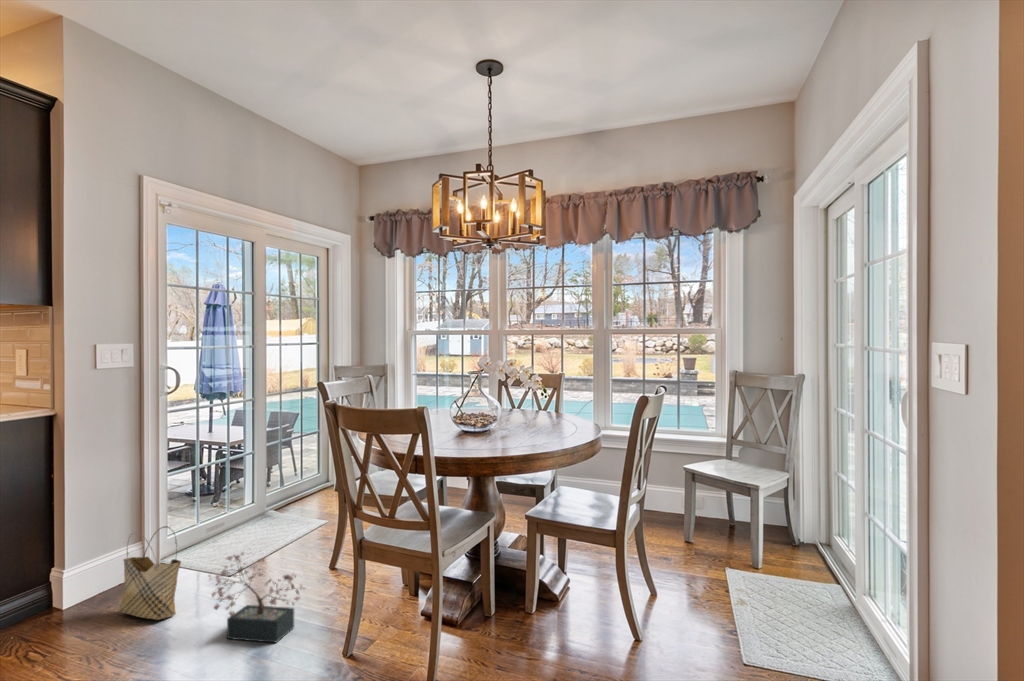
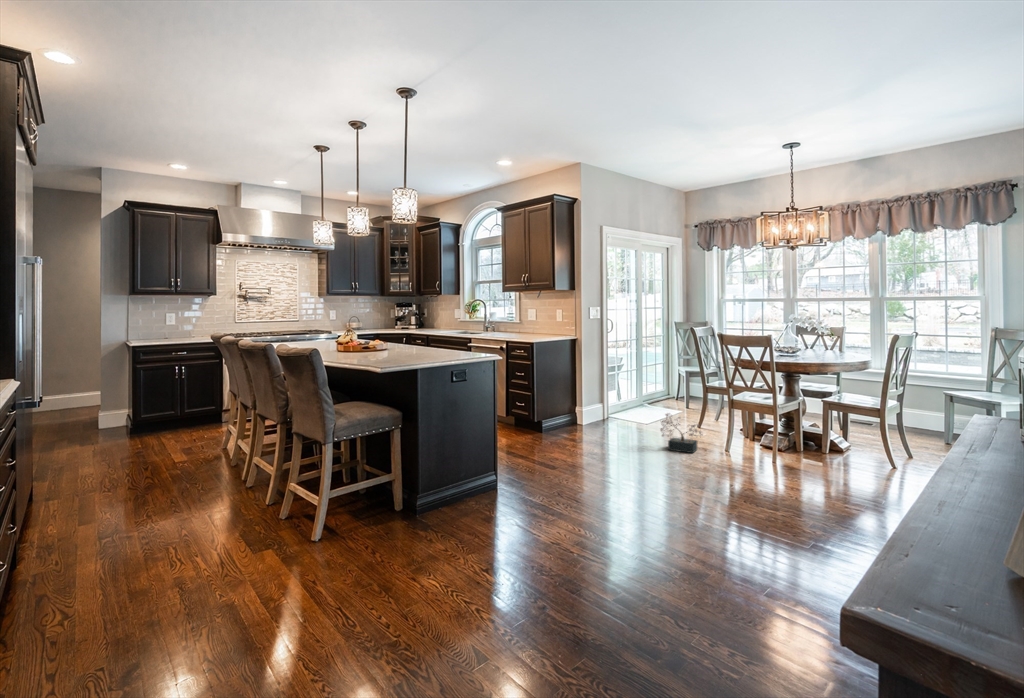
woven basket: present [119,526,181,620] -> none [610,400,638,441]

